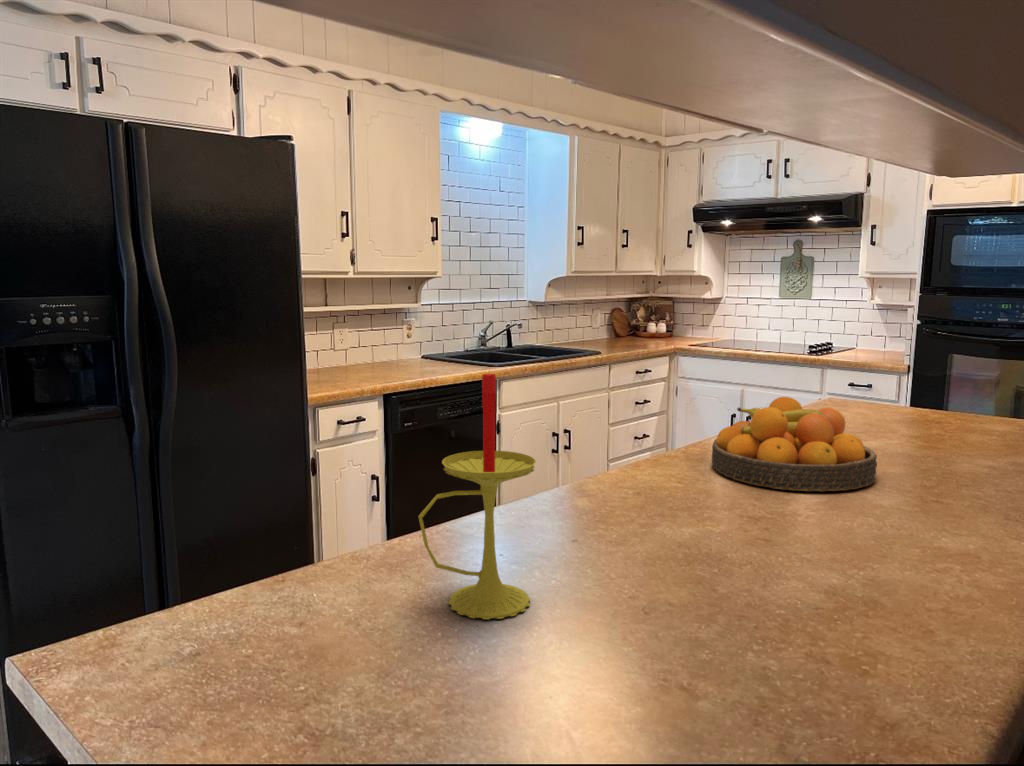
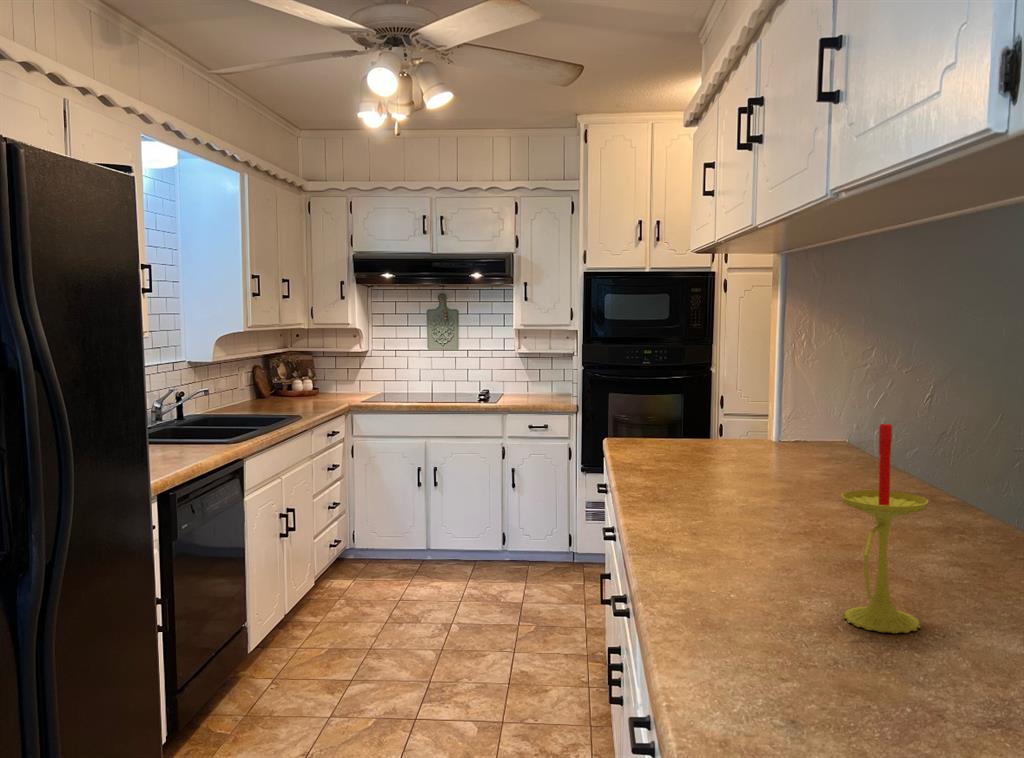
fruit bowl: present [711,397,877,492] -> none [686,434,822,508]

